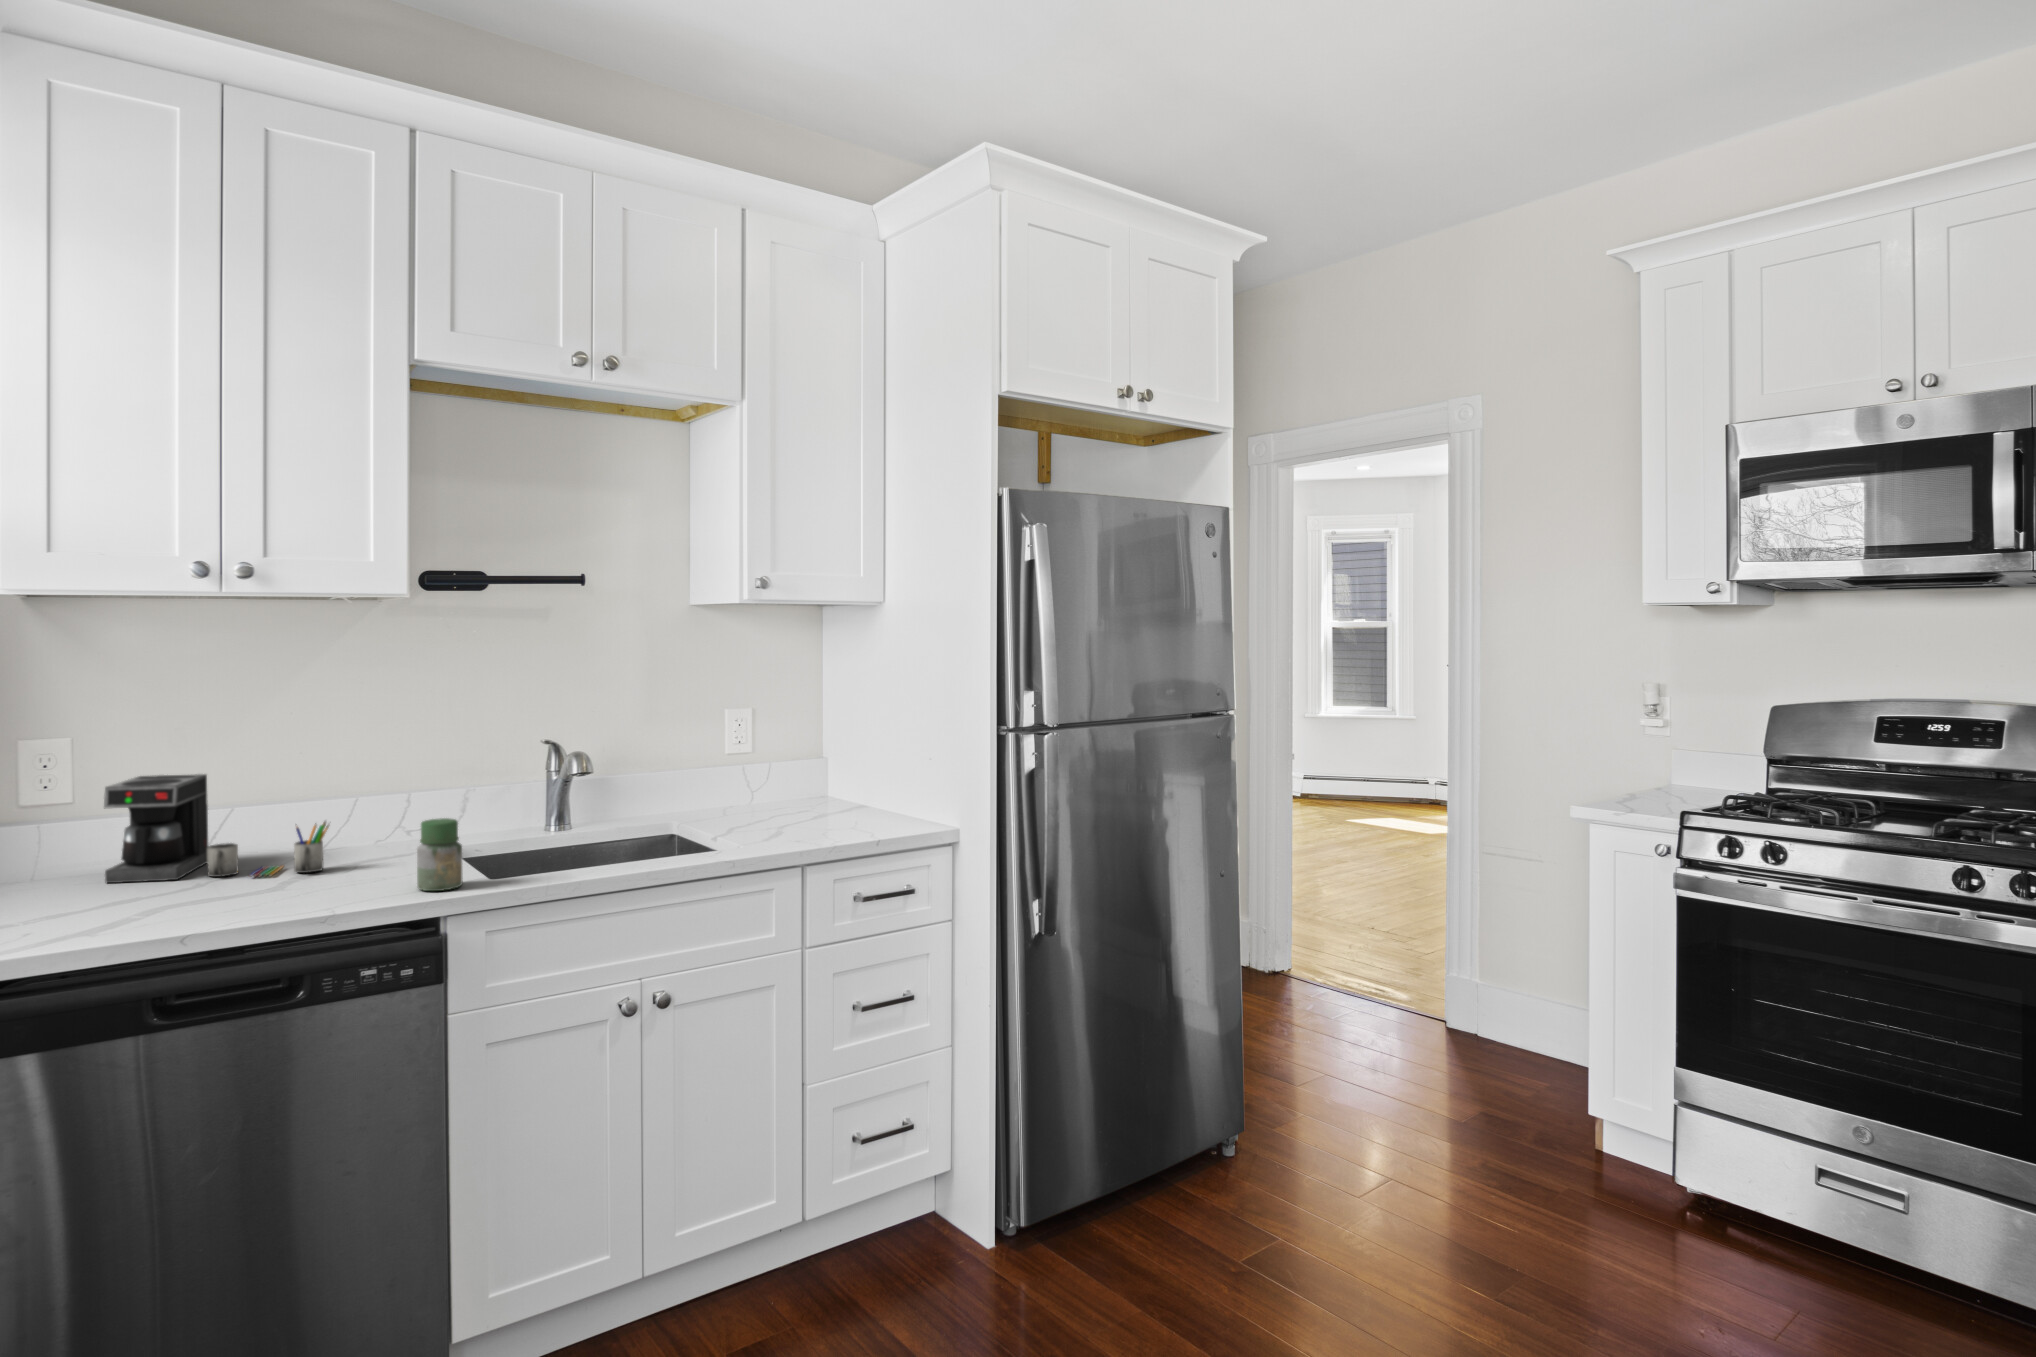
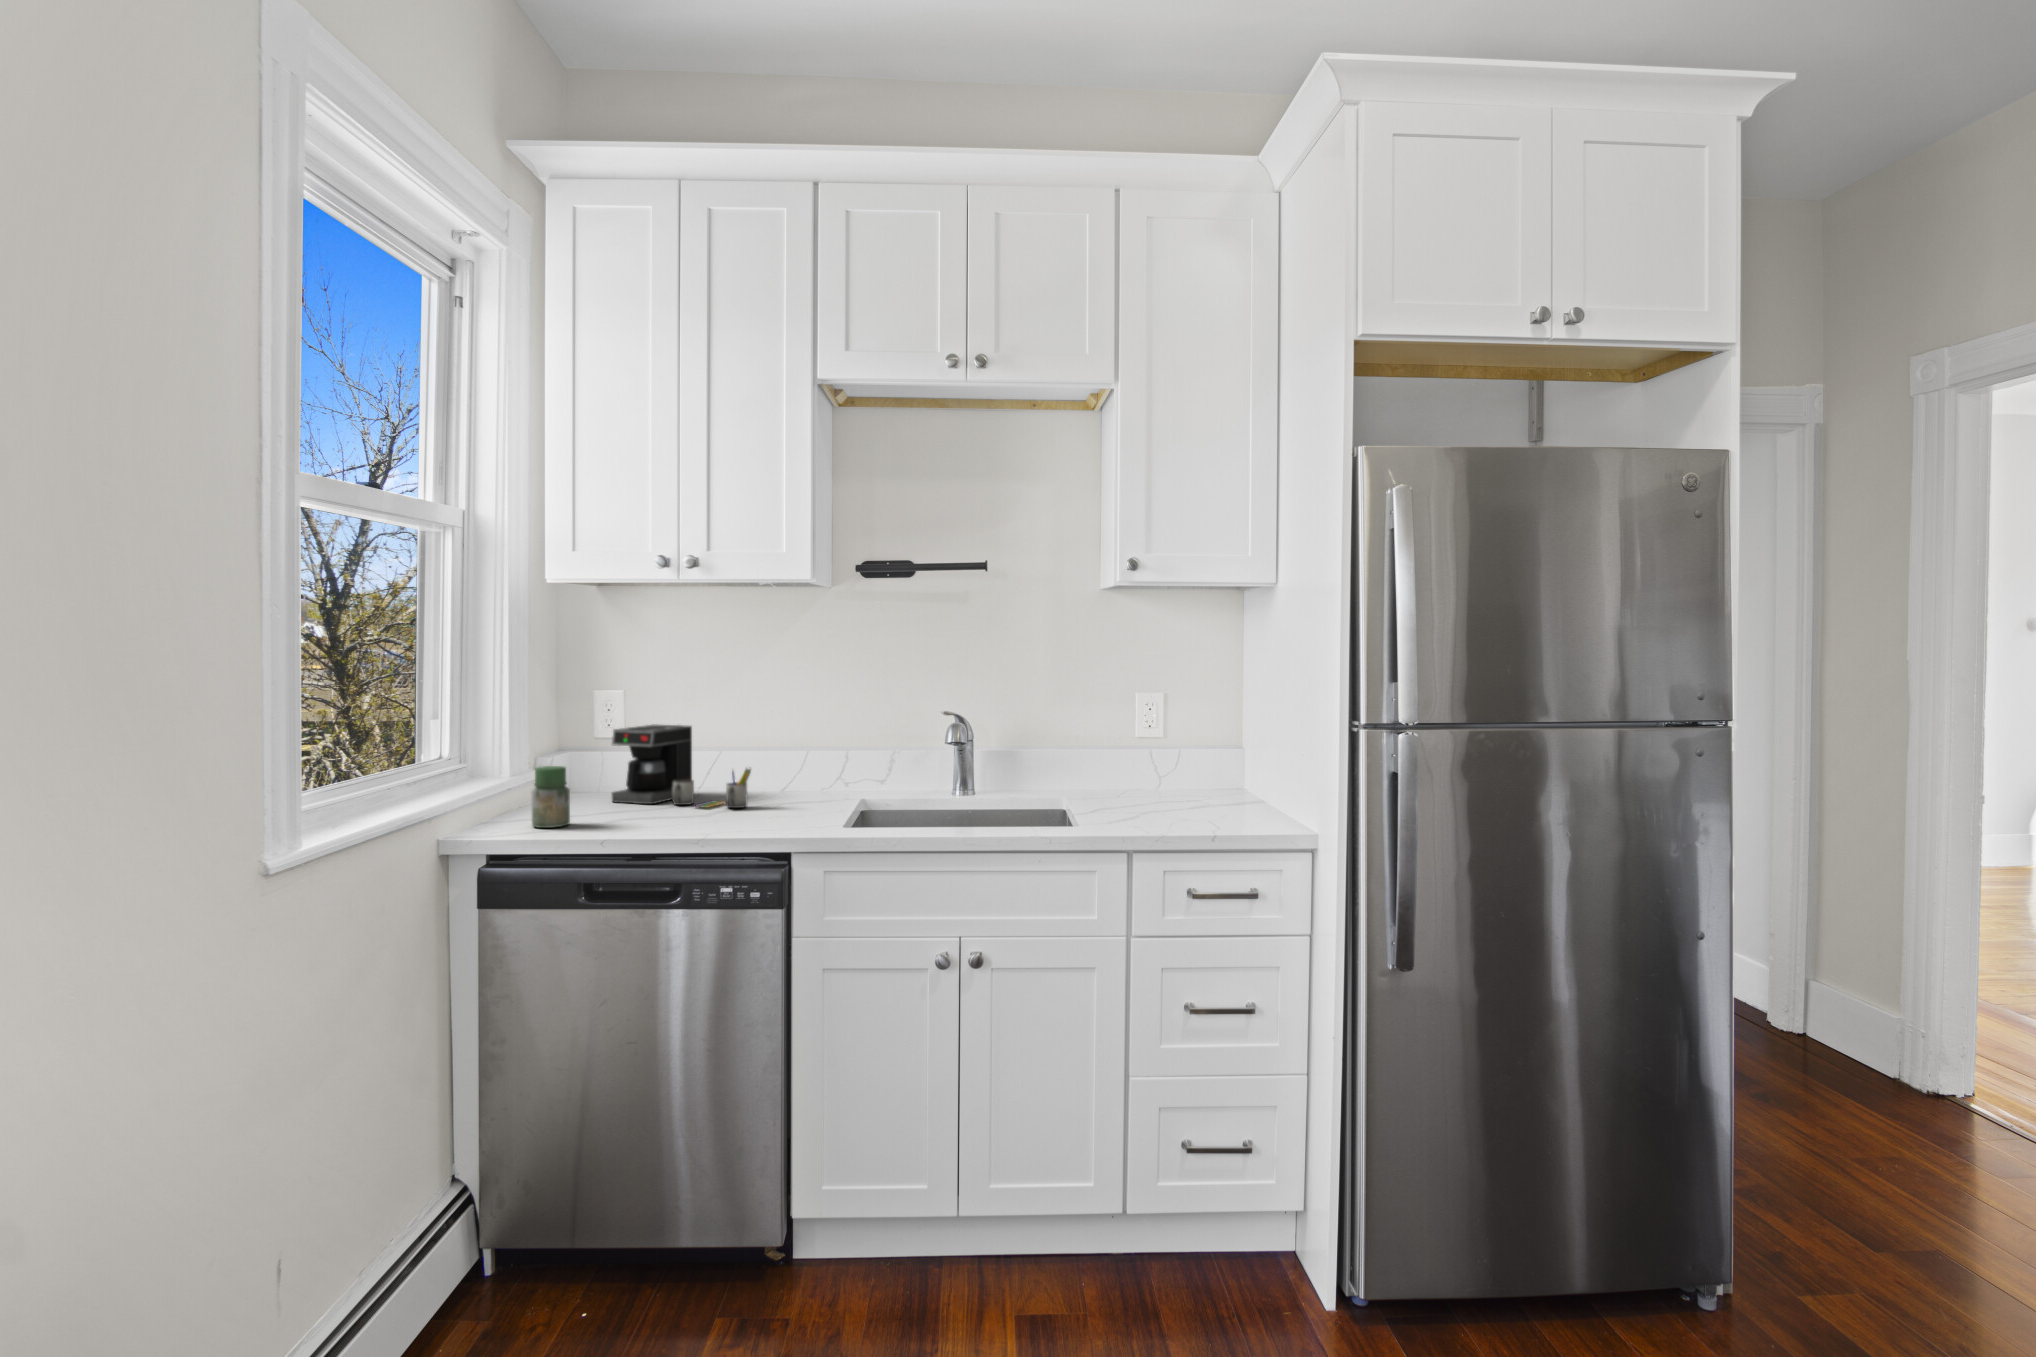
jar: present [417,818,463,891] -> present [531,766,570,828]

